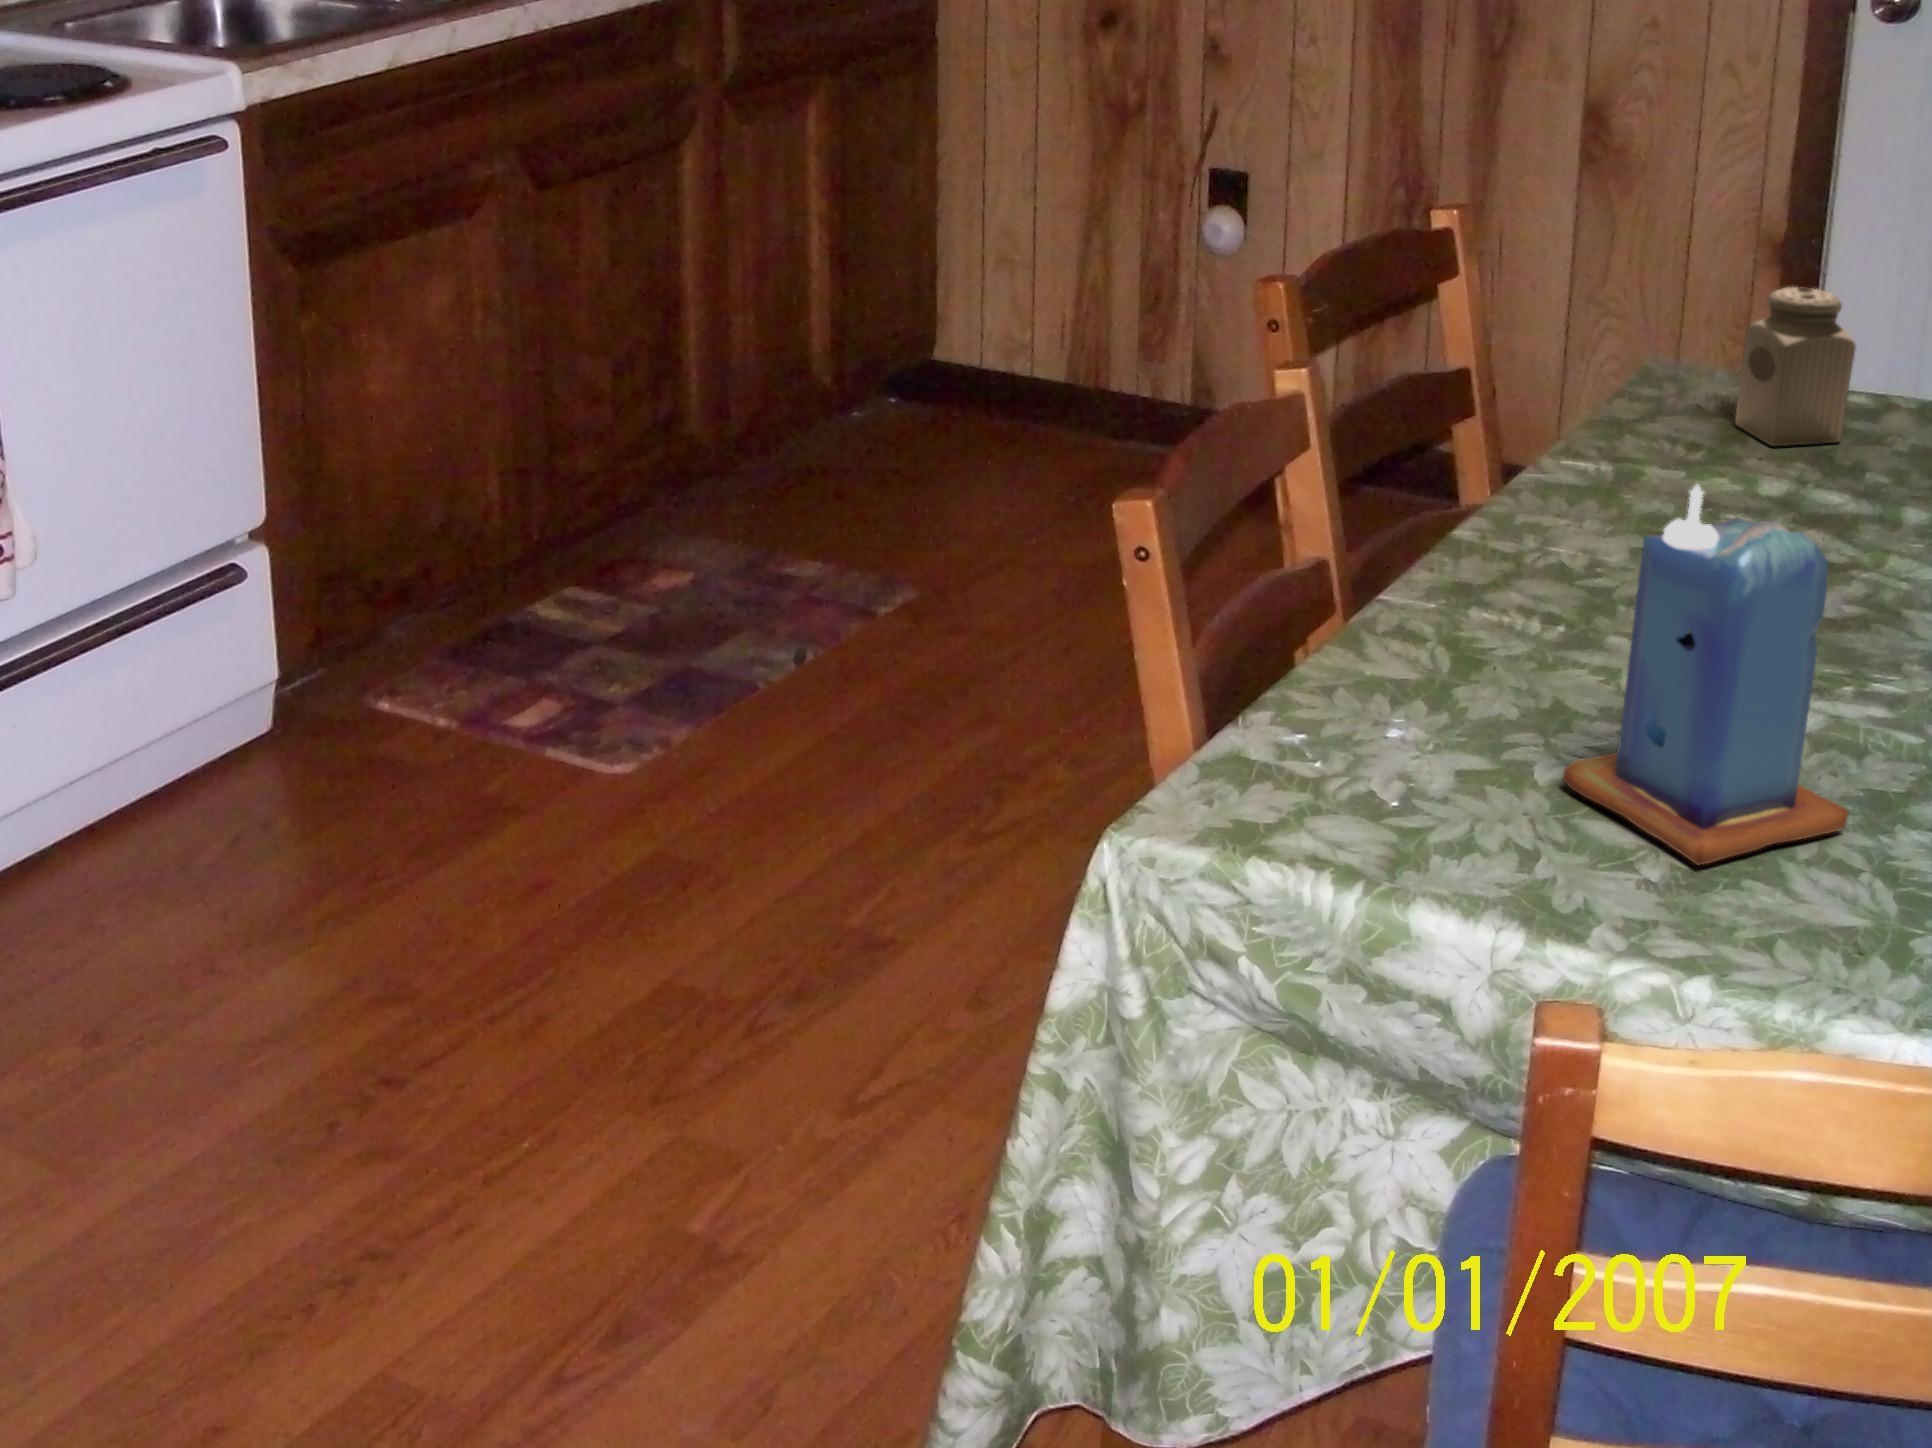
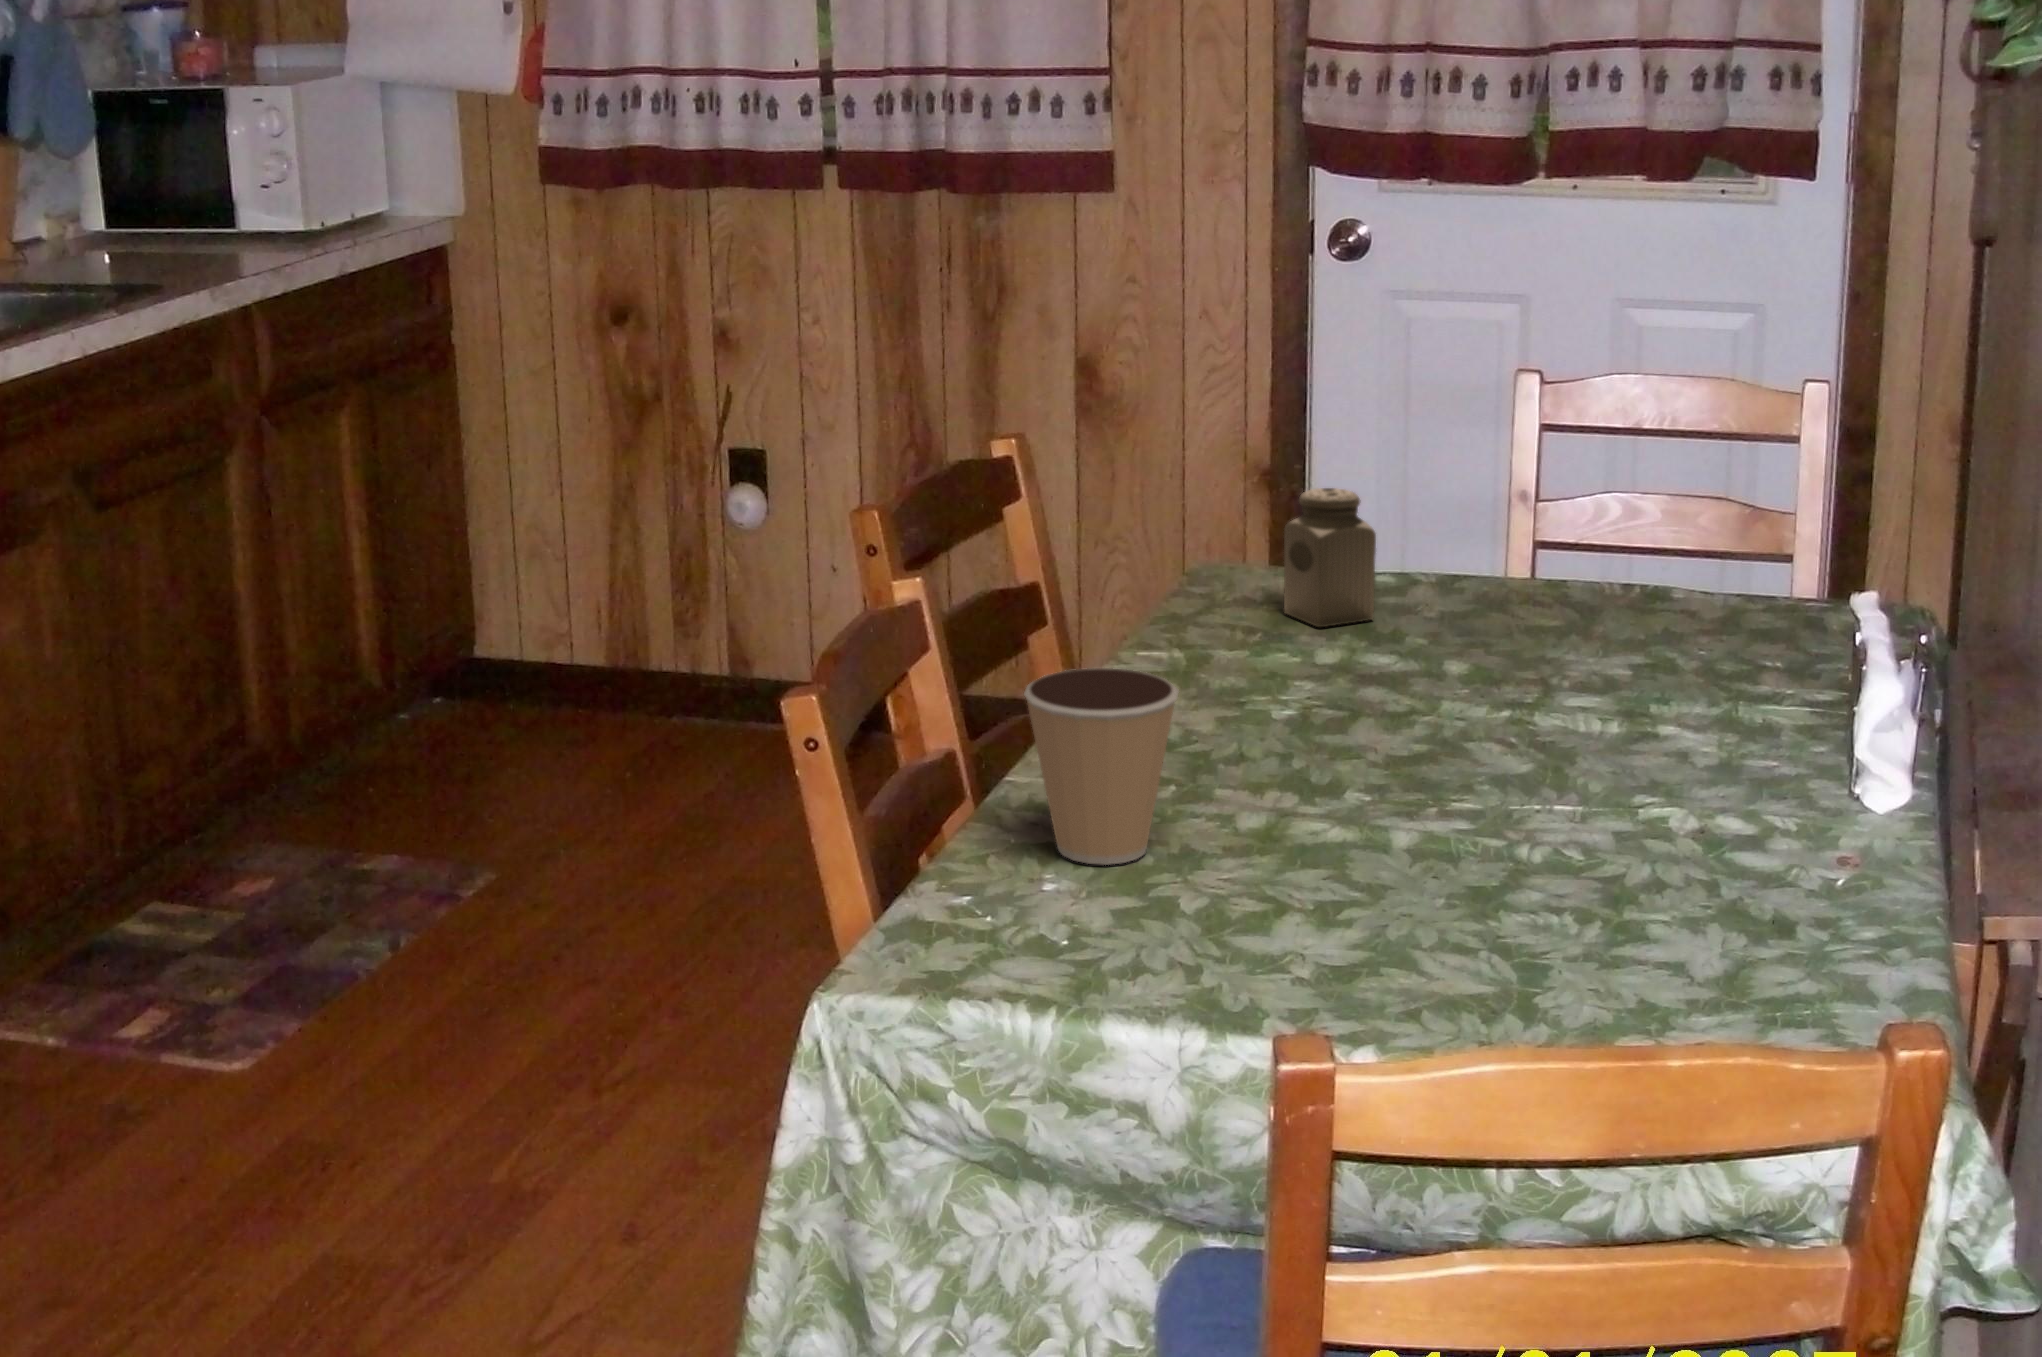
candle: present [1563,485,1849,865] -> none [1206,623,1448,959]
coffee cup: none [1385,498,1566,718] -> present [1024,668,1179,865]

